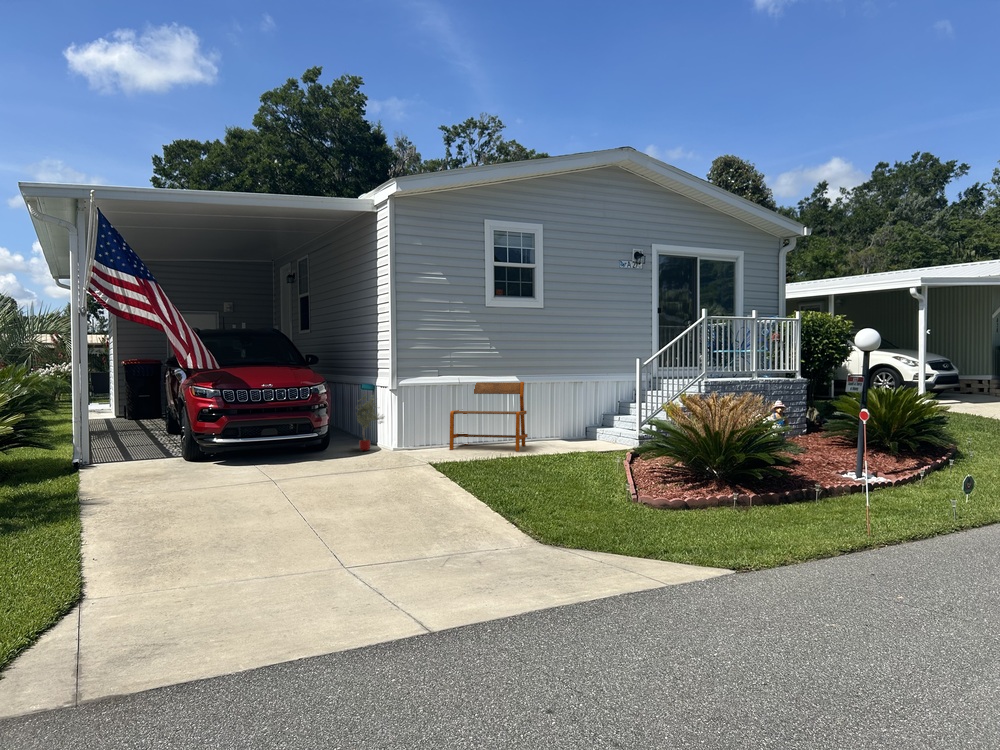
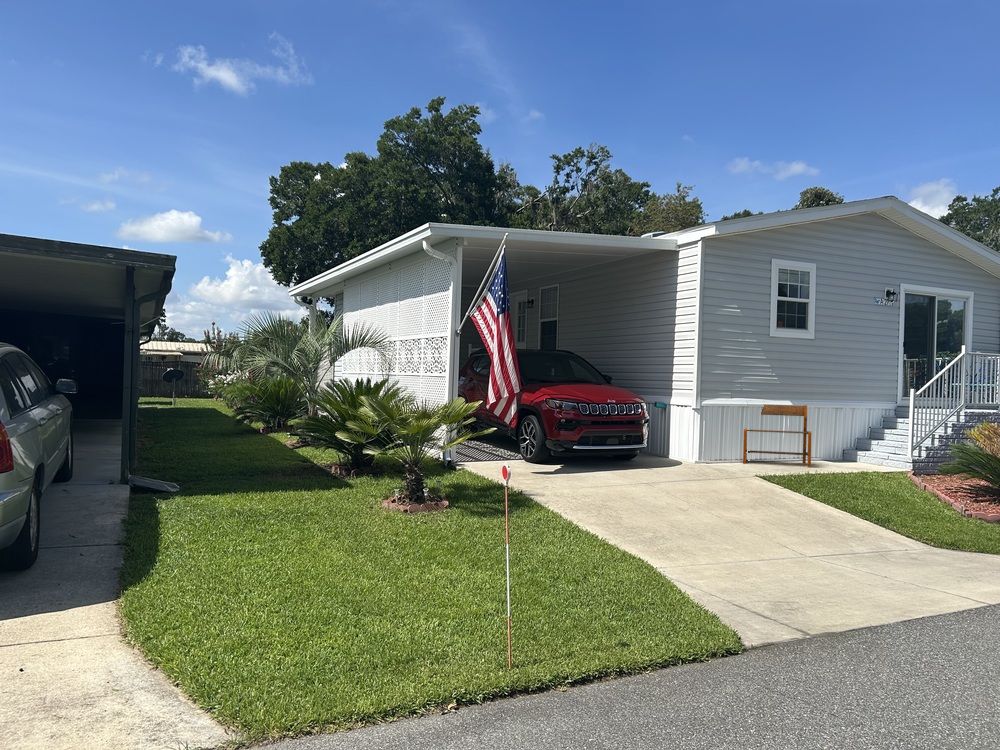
potted tree: present [356,394,384,451] -> none [655,411,687,462]

